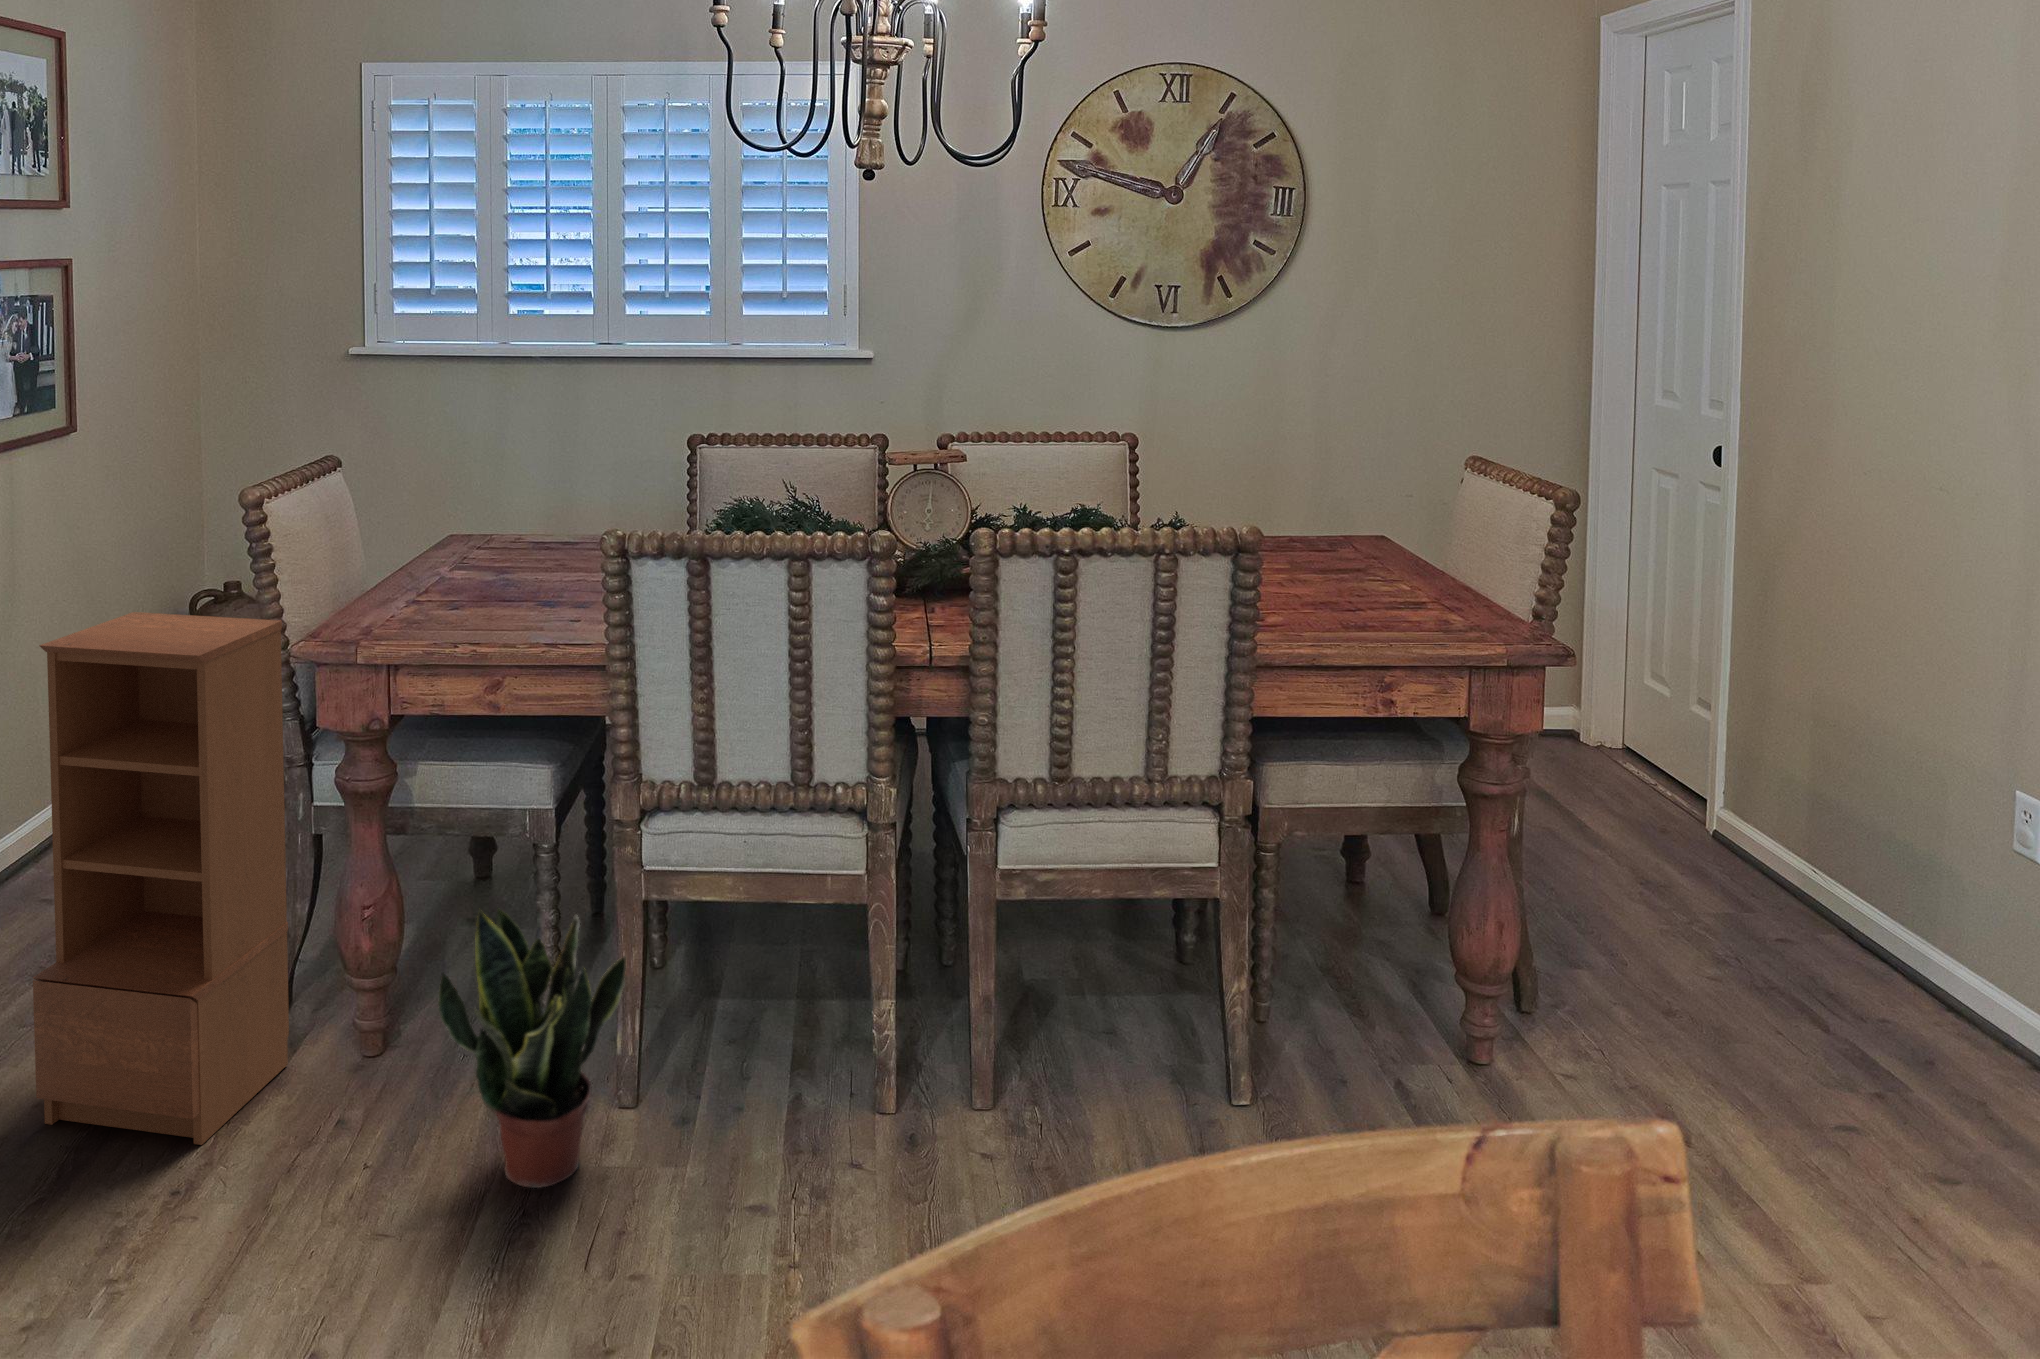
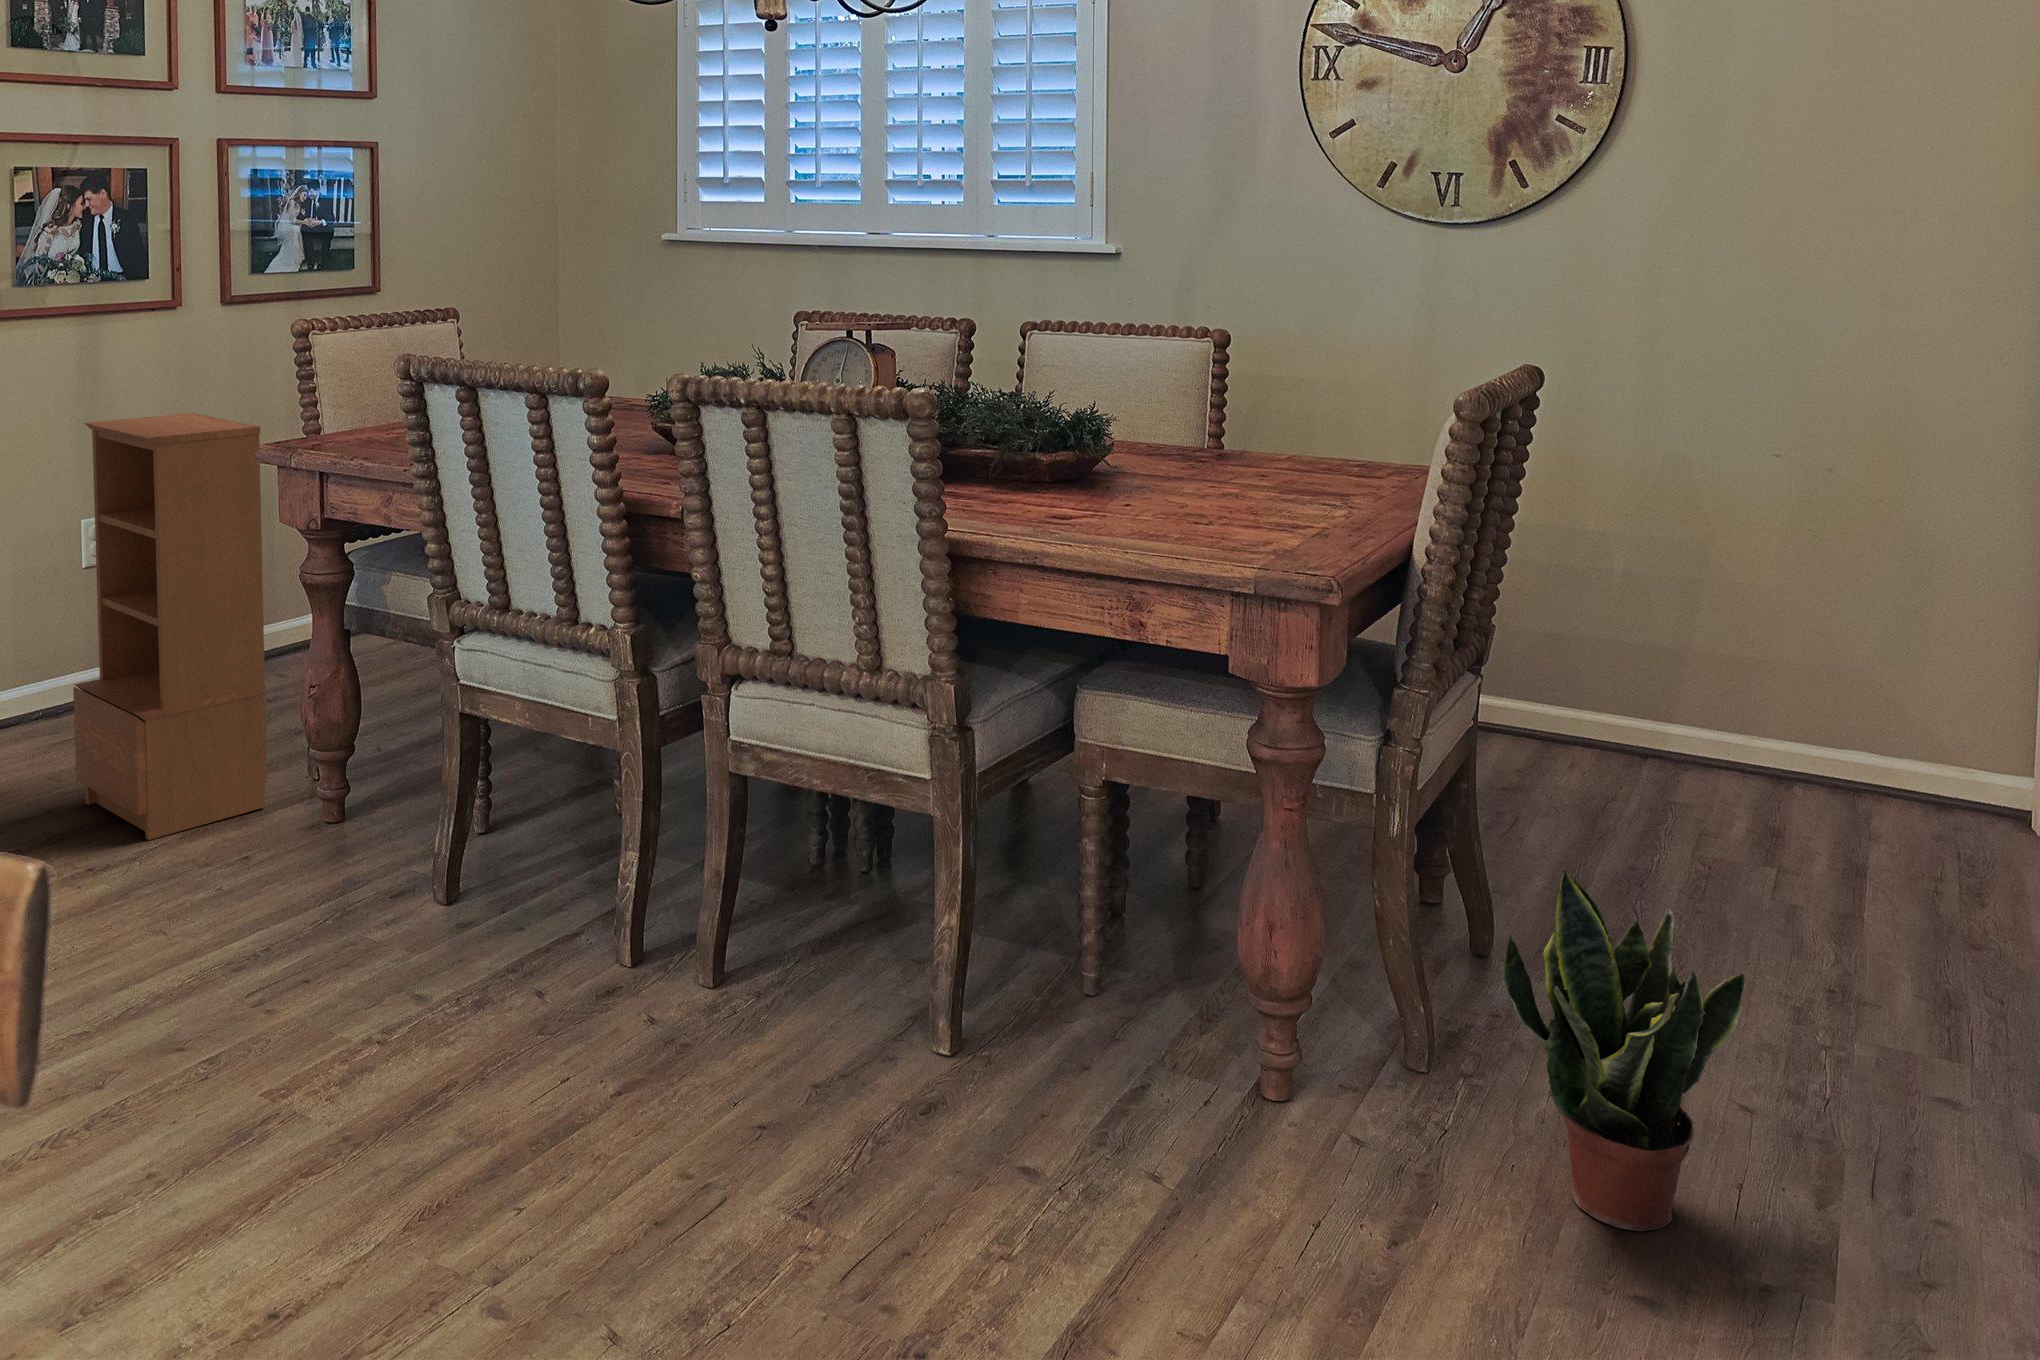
potted plant: present [438,908,626,1188] -> present [1503,868,1745,1231]

